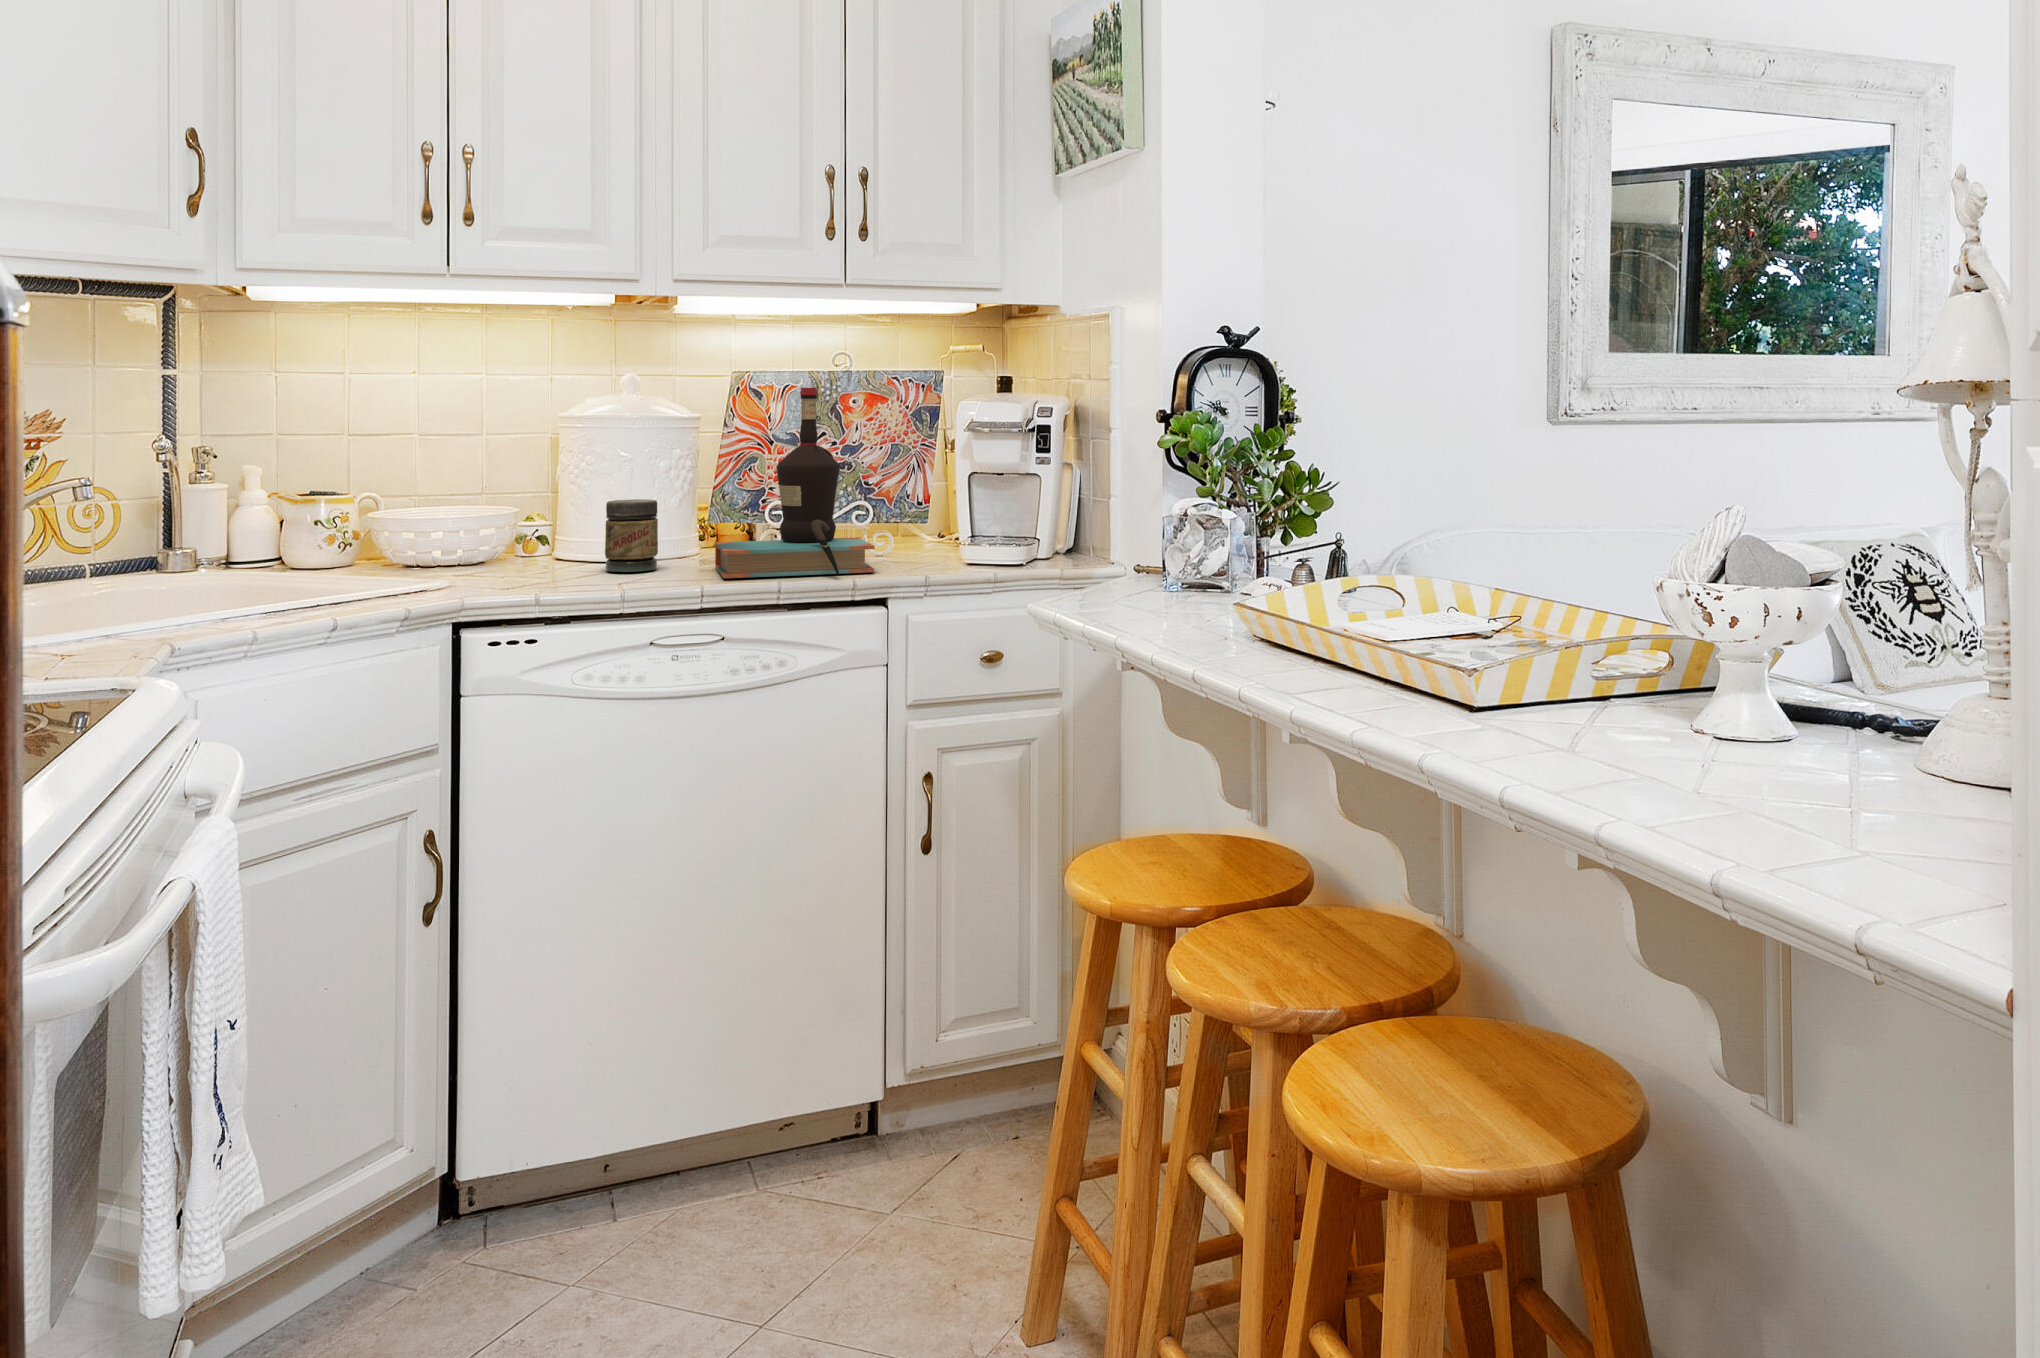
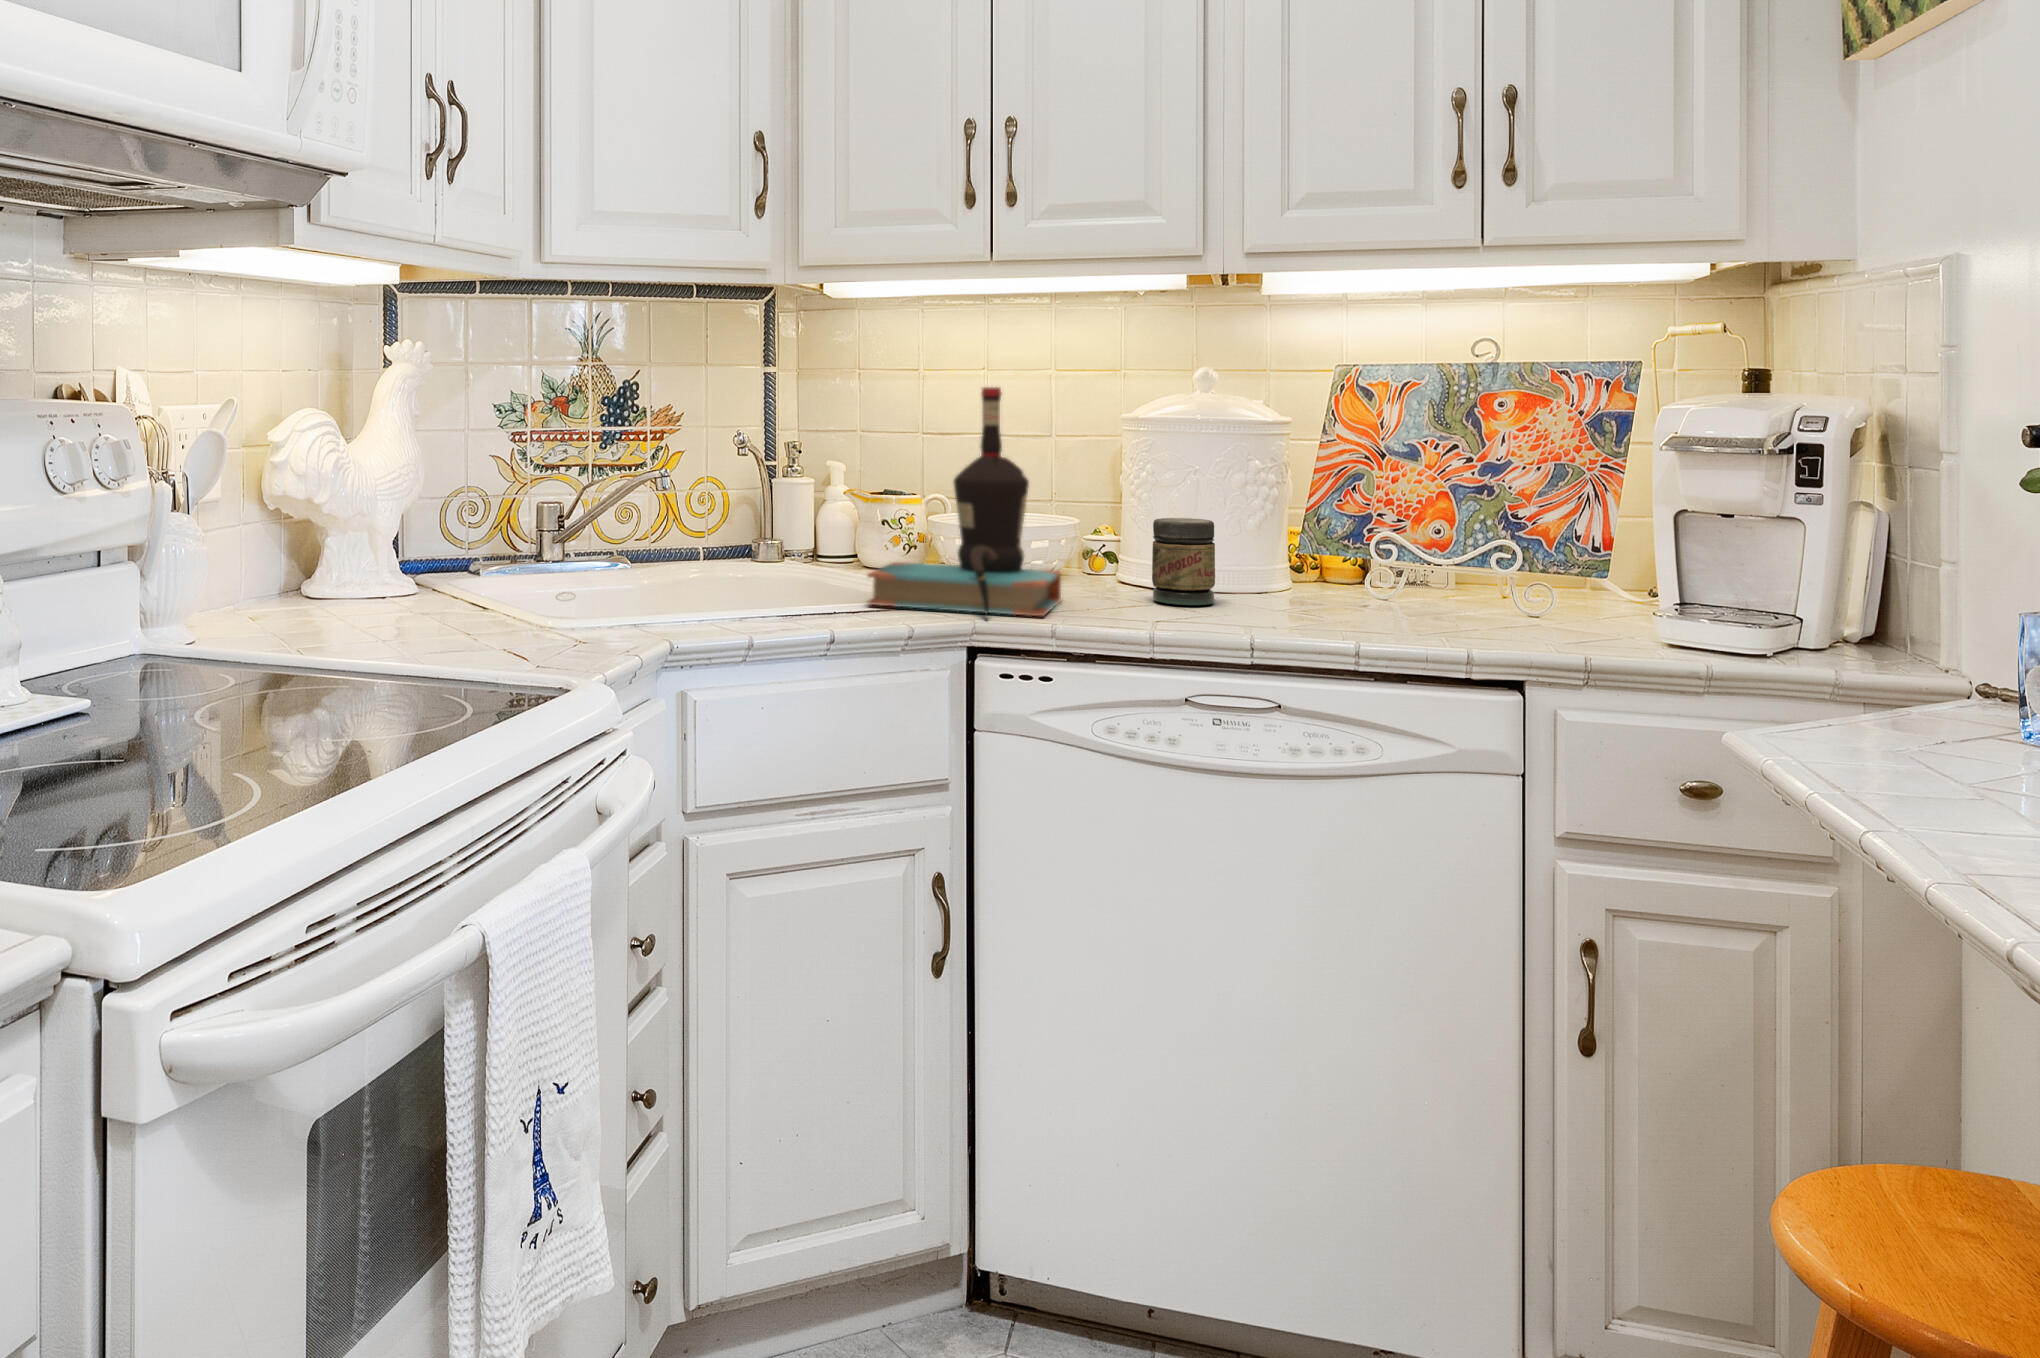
bottle: present [715,388,875,578] -> present [868,387,1061,616]

